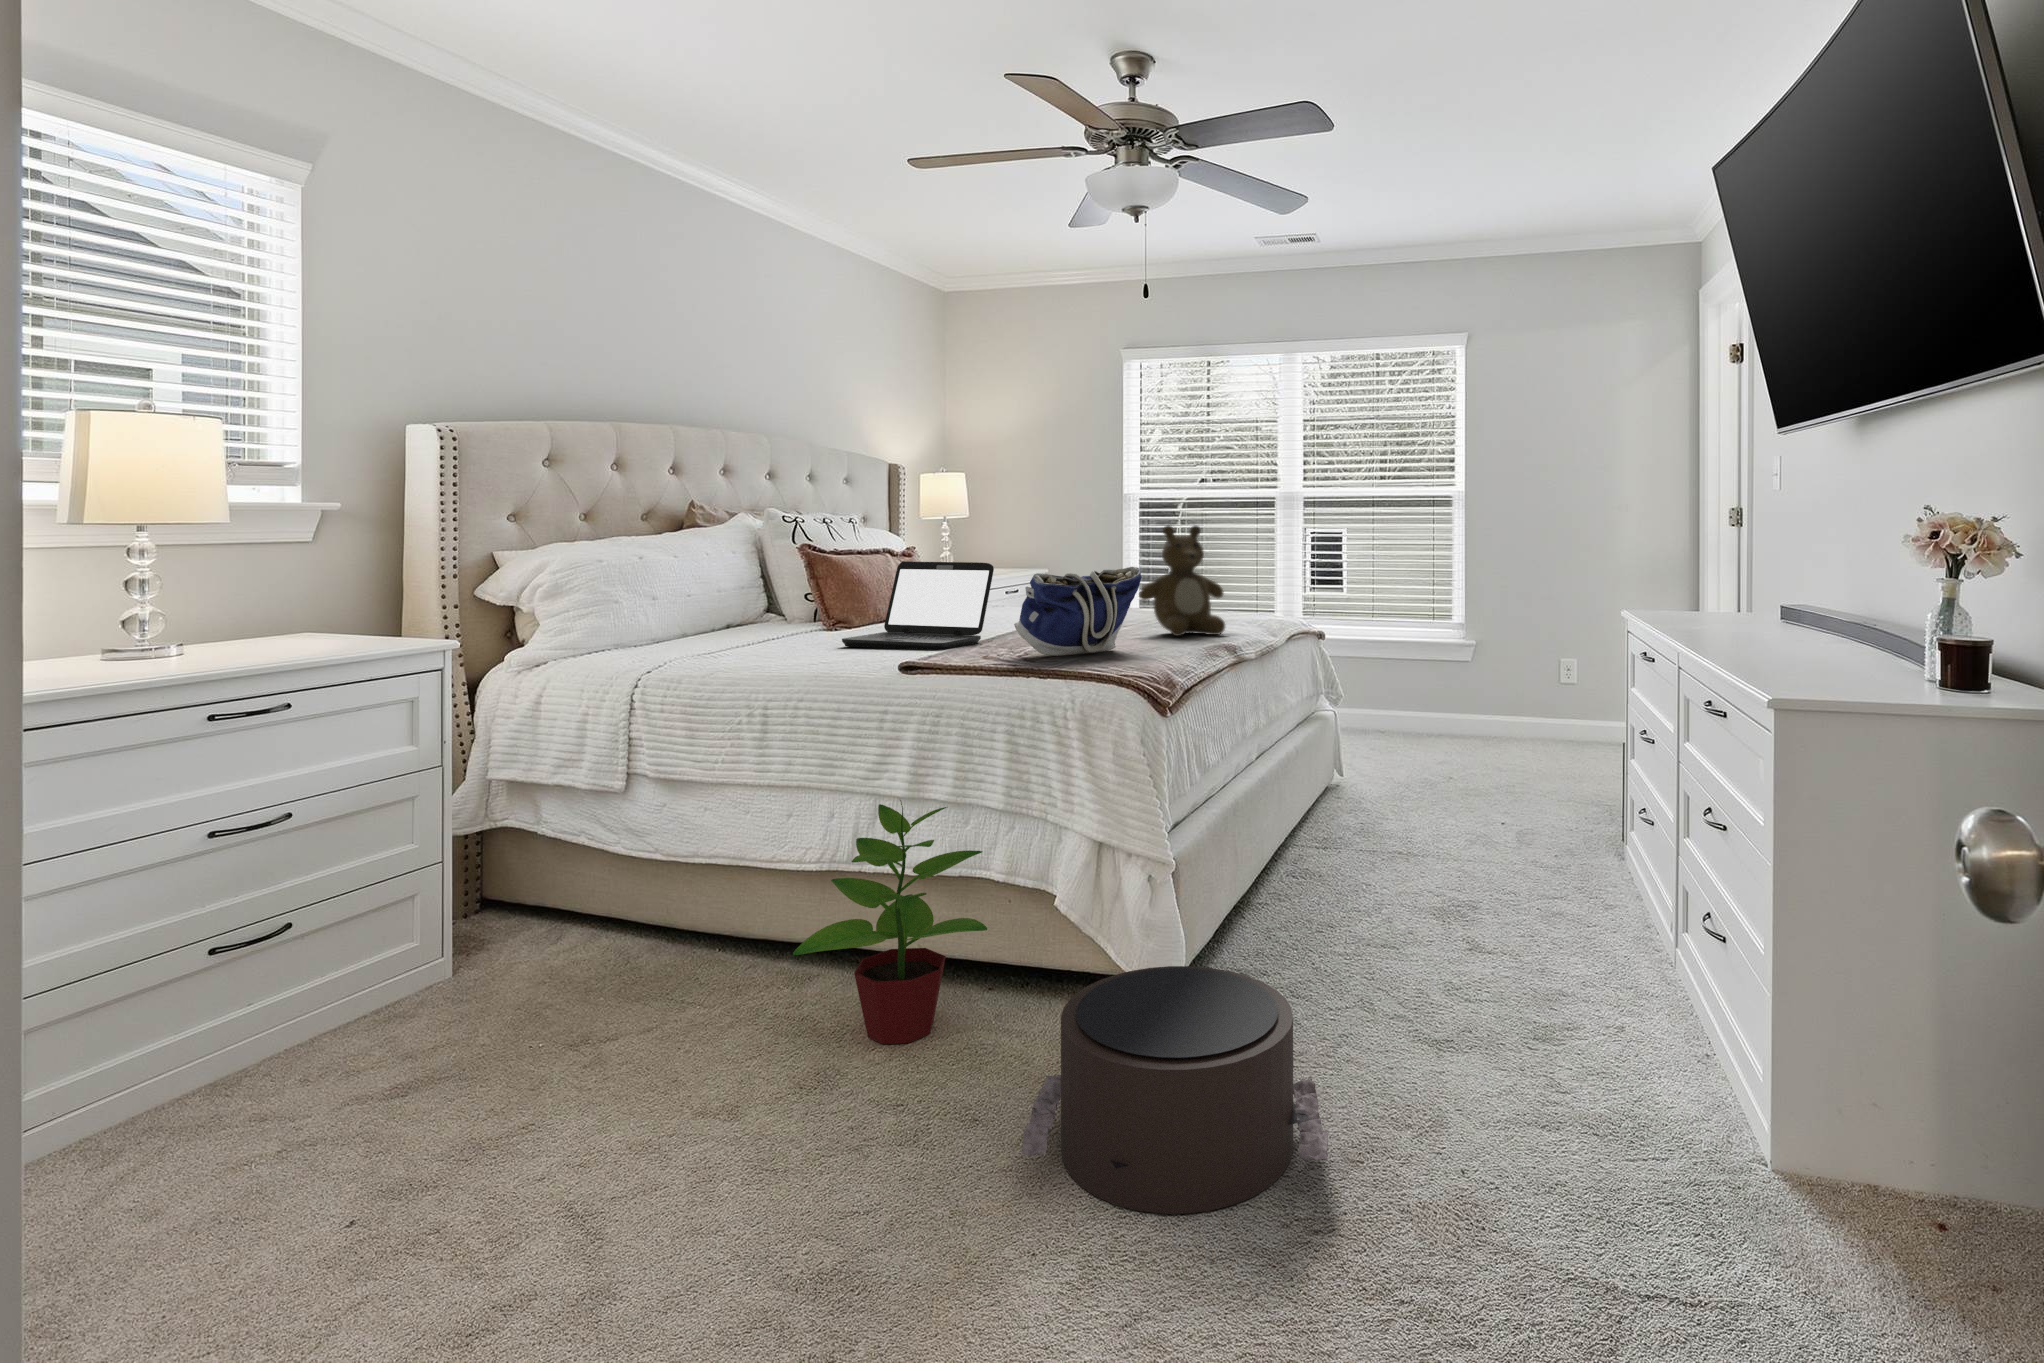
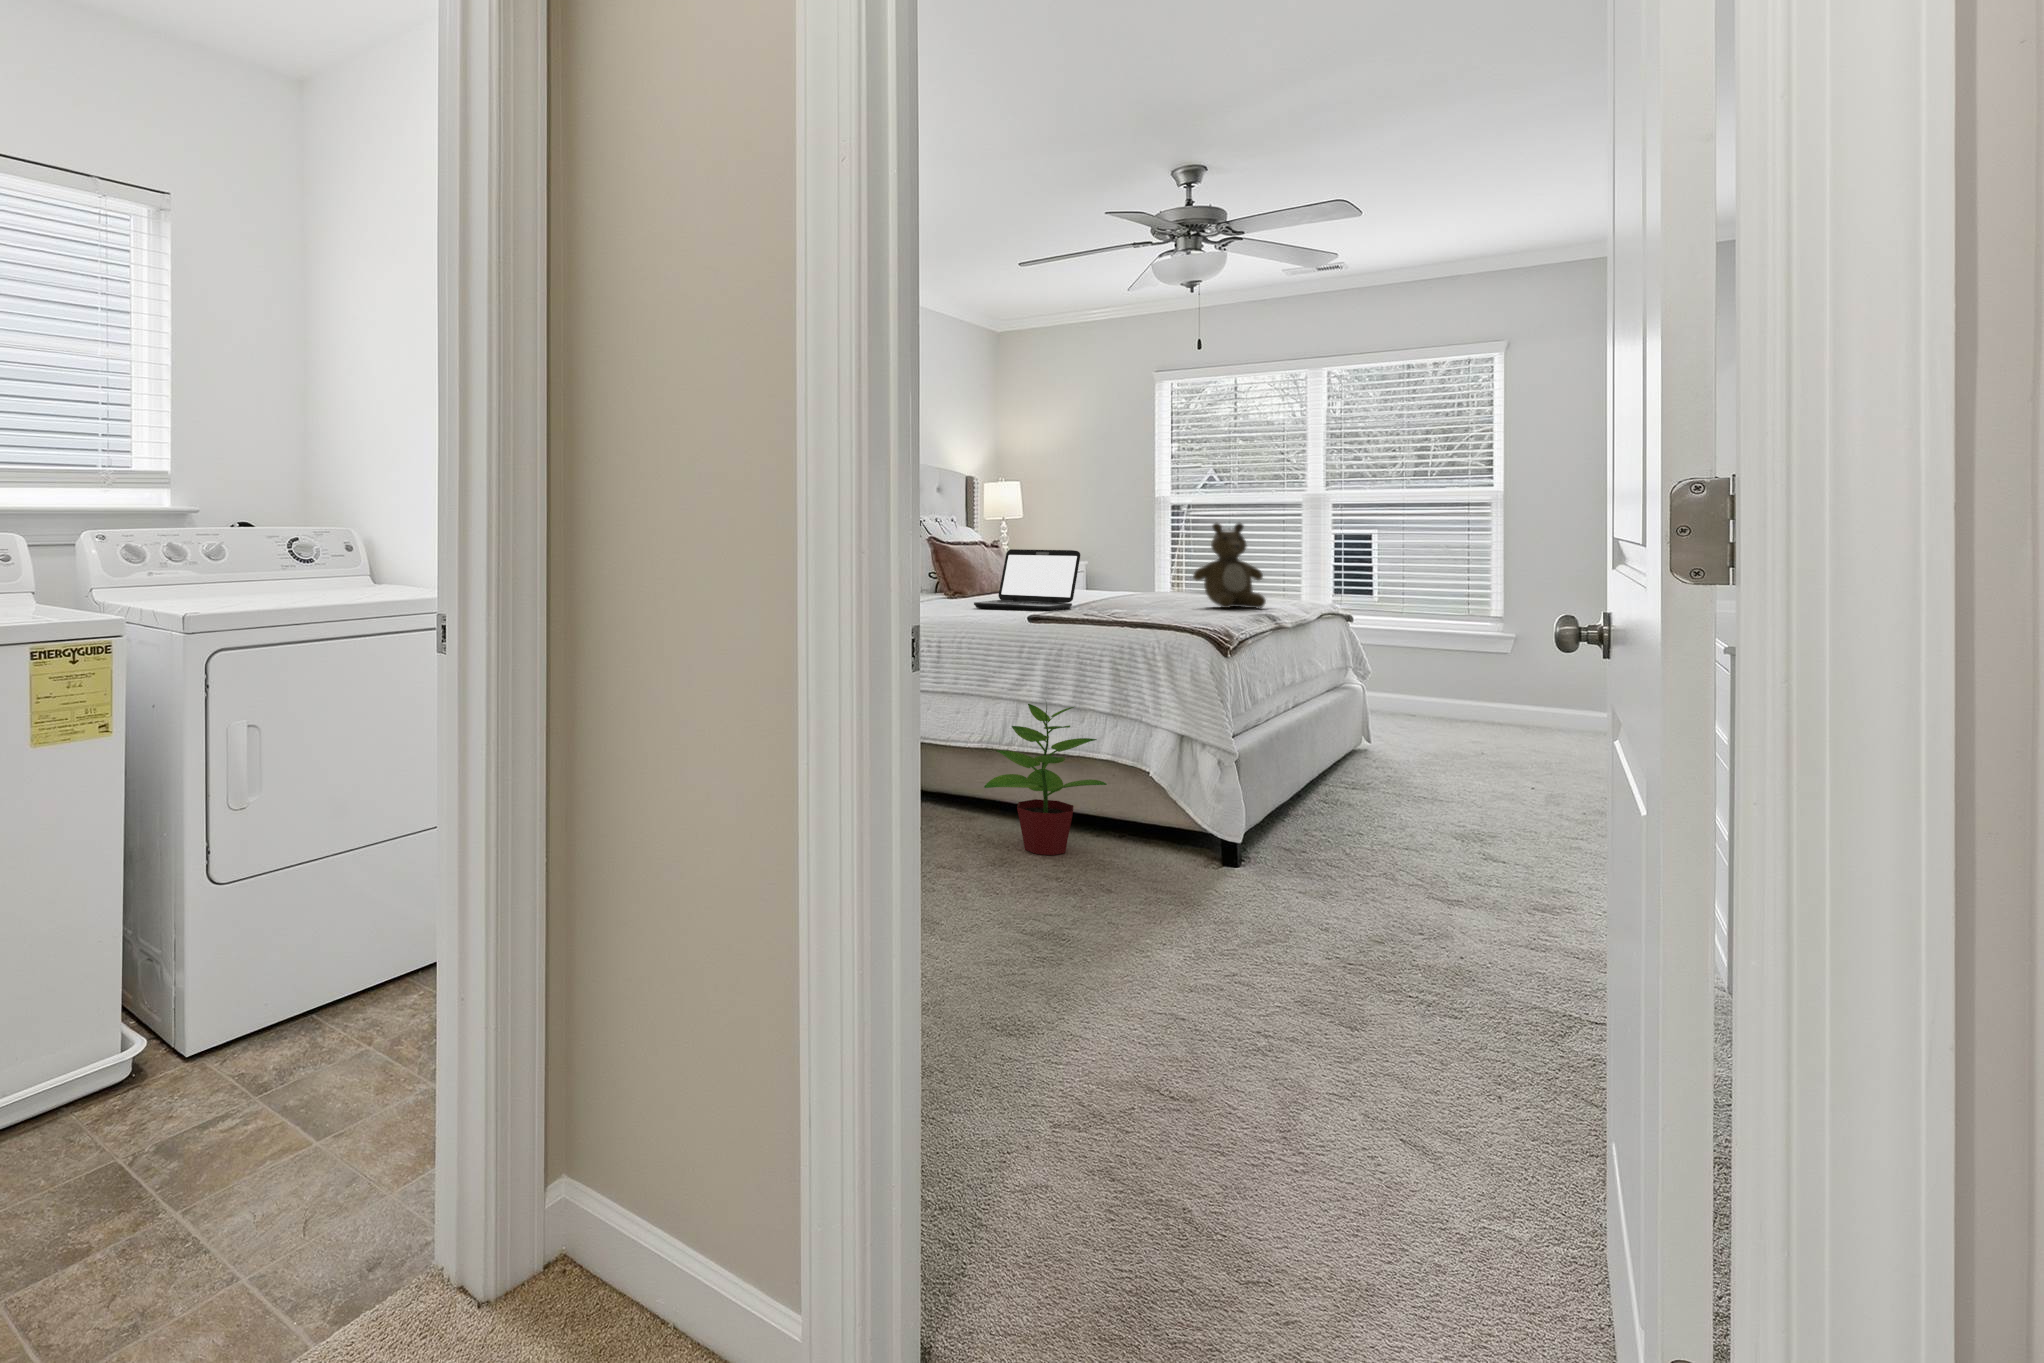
tote bag: present [1014,567,1142,656] -> none [1106,552,1202,614]
pouf: present [1021,966,1329,1214] -> none [1148,813,1356,944]

